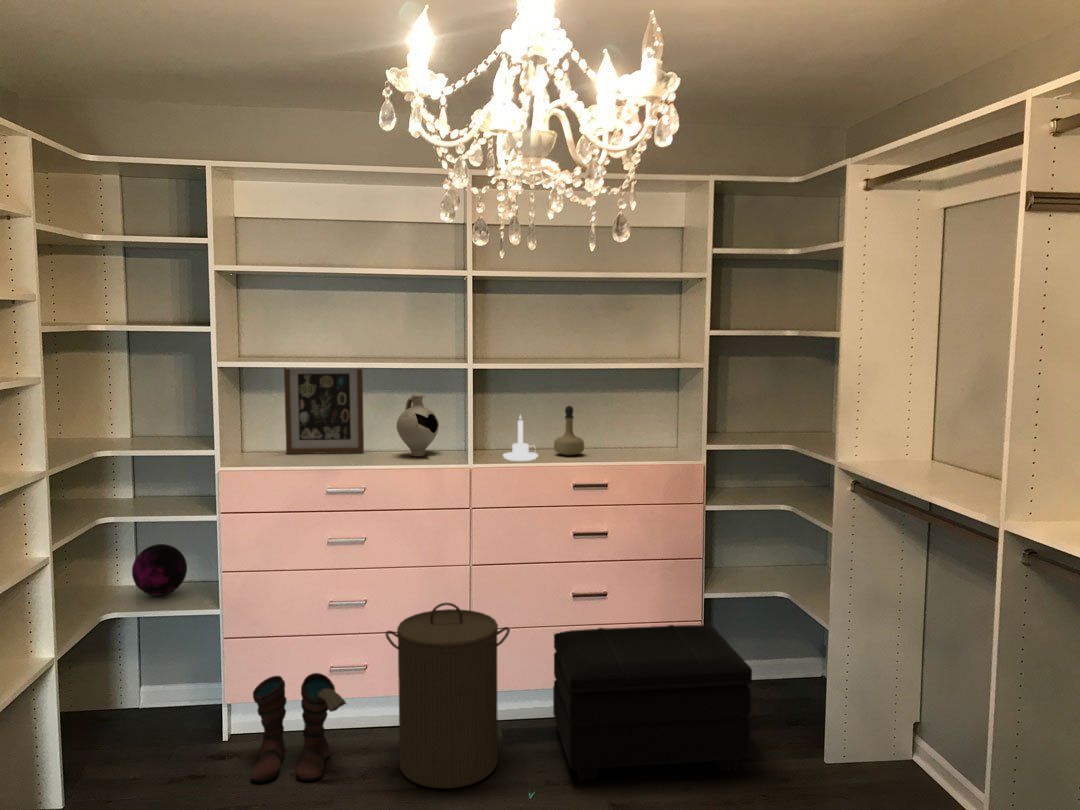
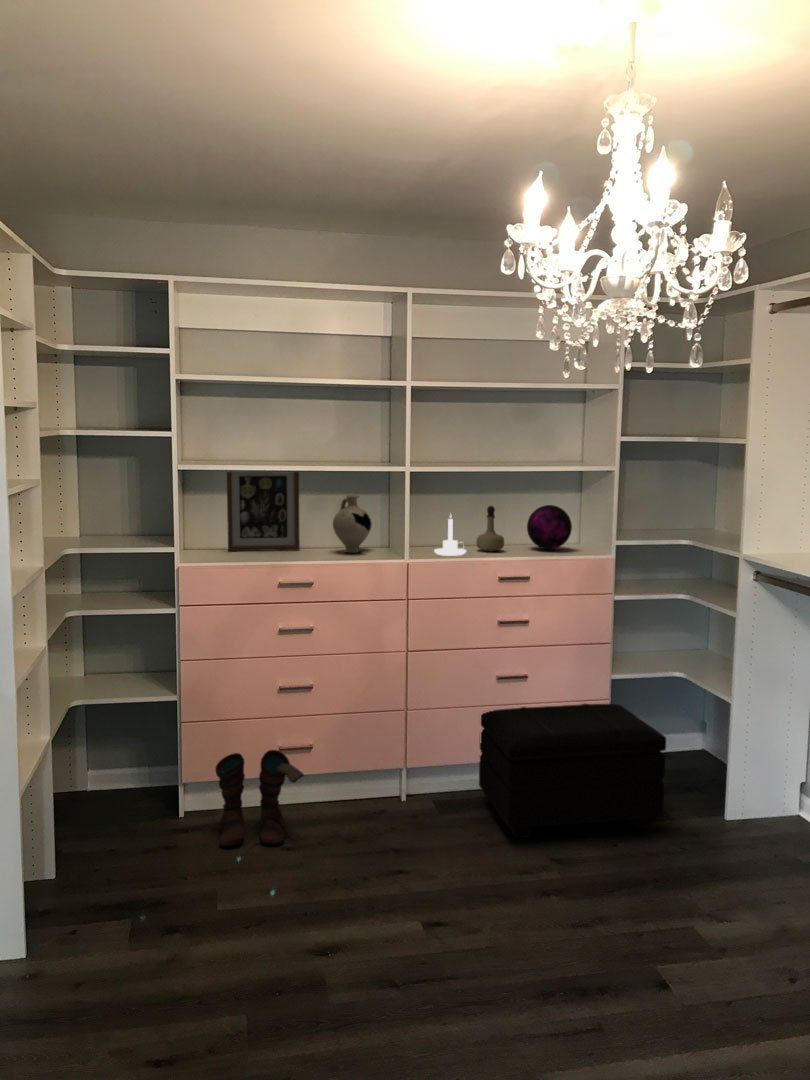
decorative orb: present [132,544,187,596] -> present [527,505,572,549]
laundry hamper: present [386,603,510,788] -> none [340,683,451,848]

